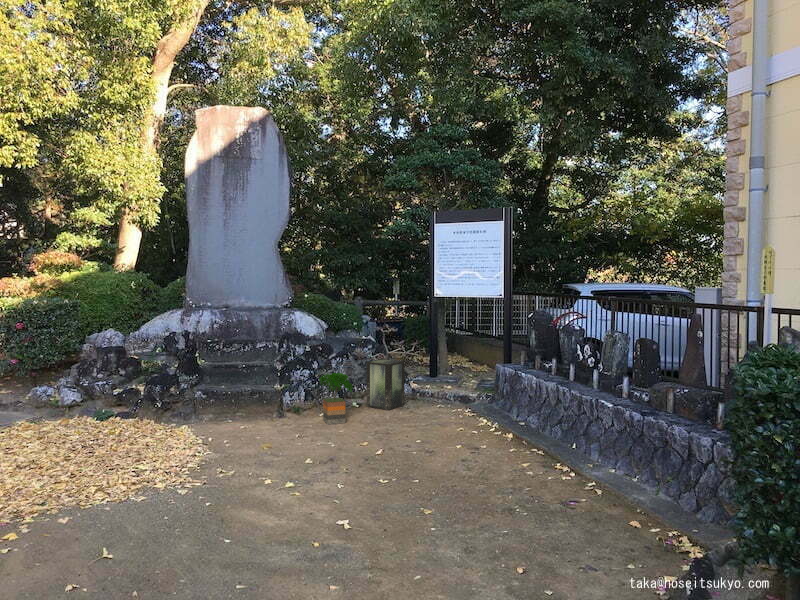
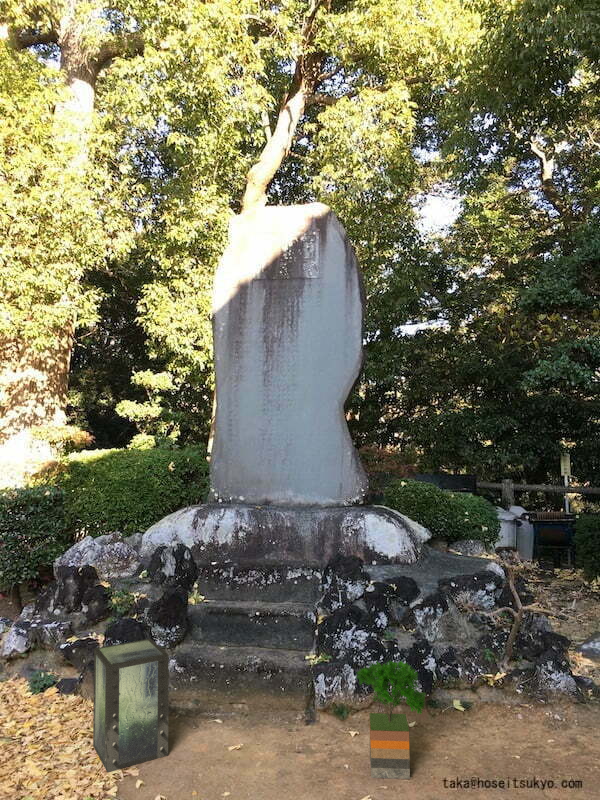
storage box: present [367,359,405,410] -> present [93,639,169,772]

